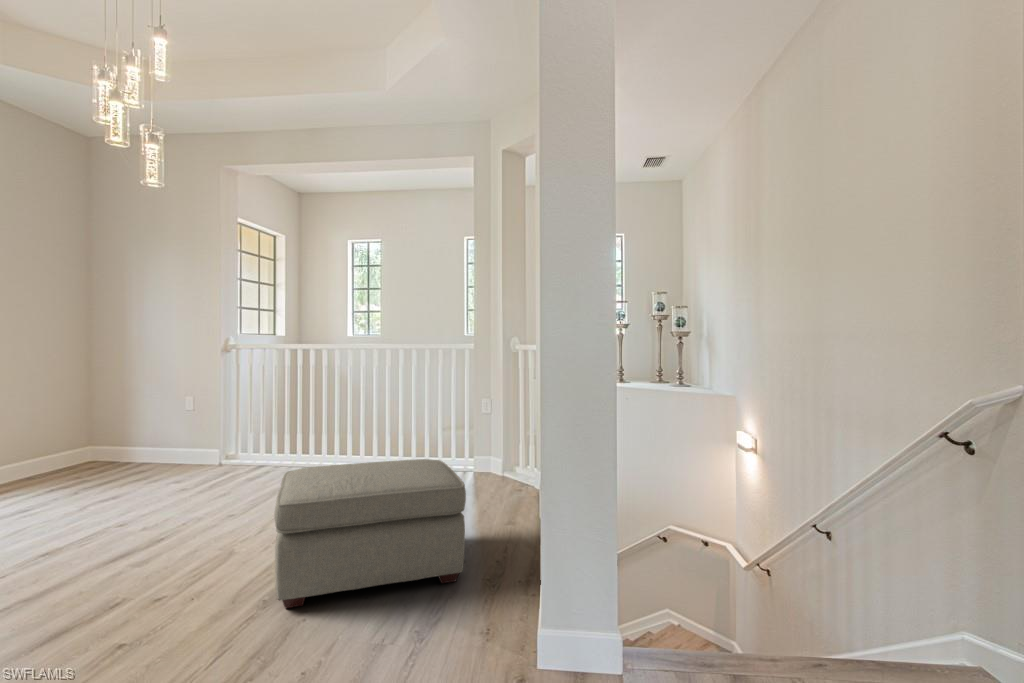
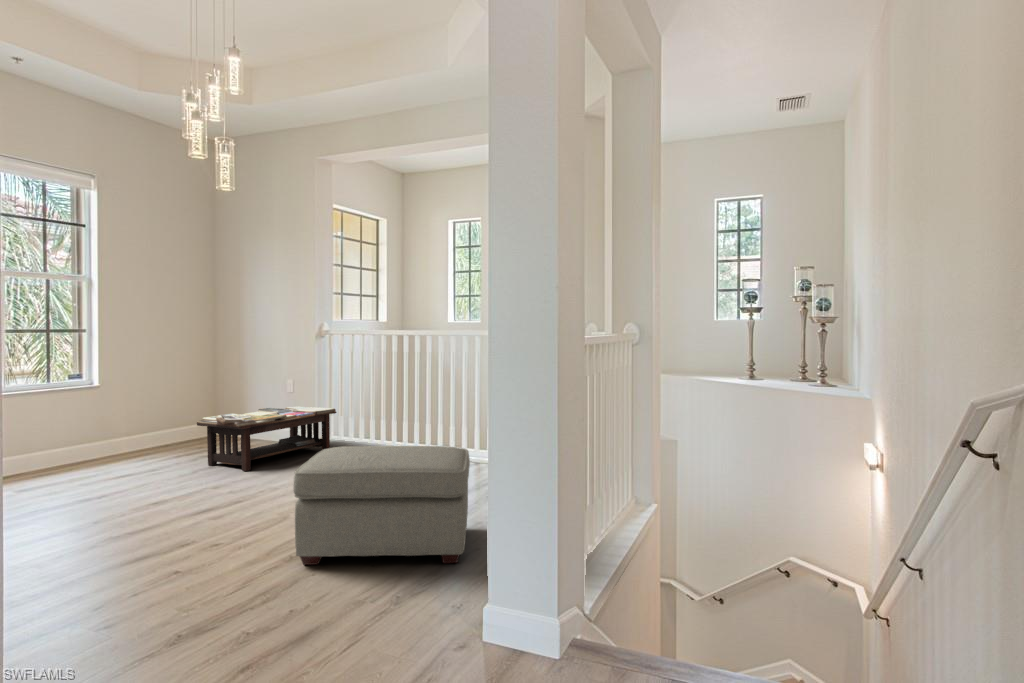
coffee table: none [87,423,251,498] -> present [197,406,336,471]

